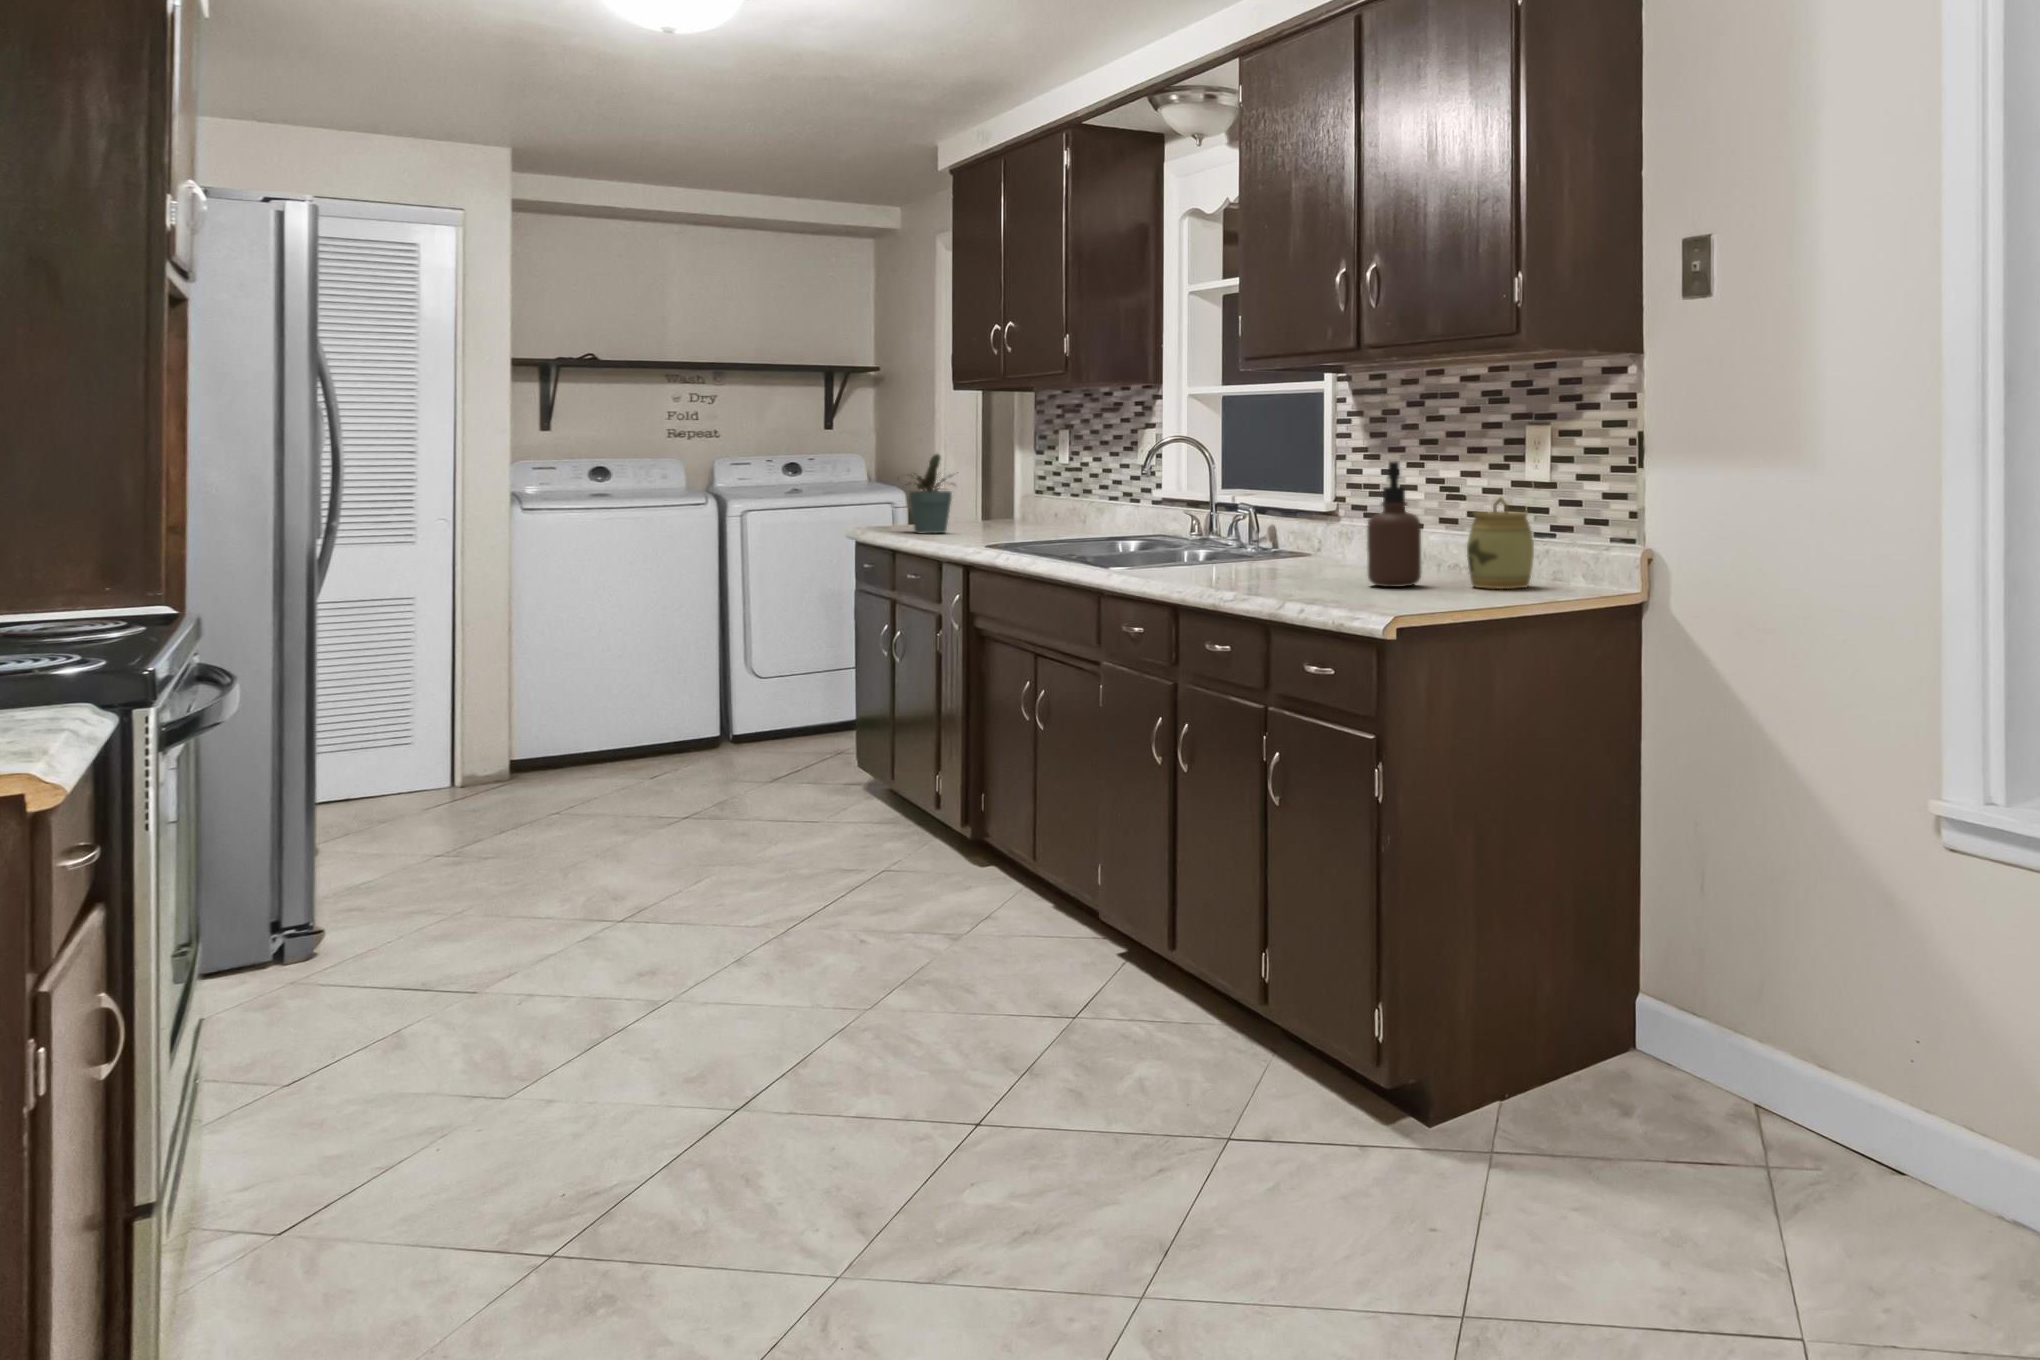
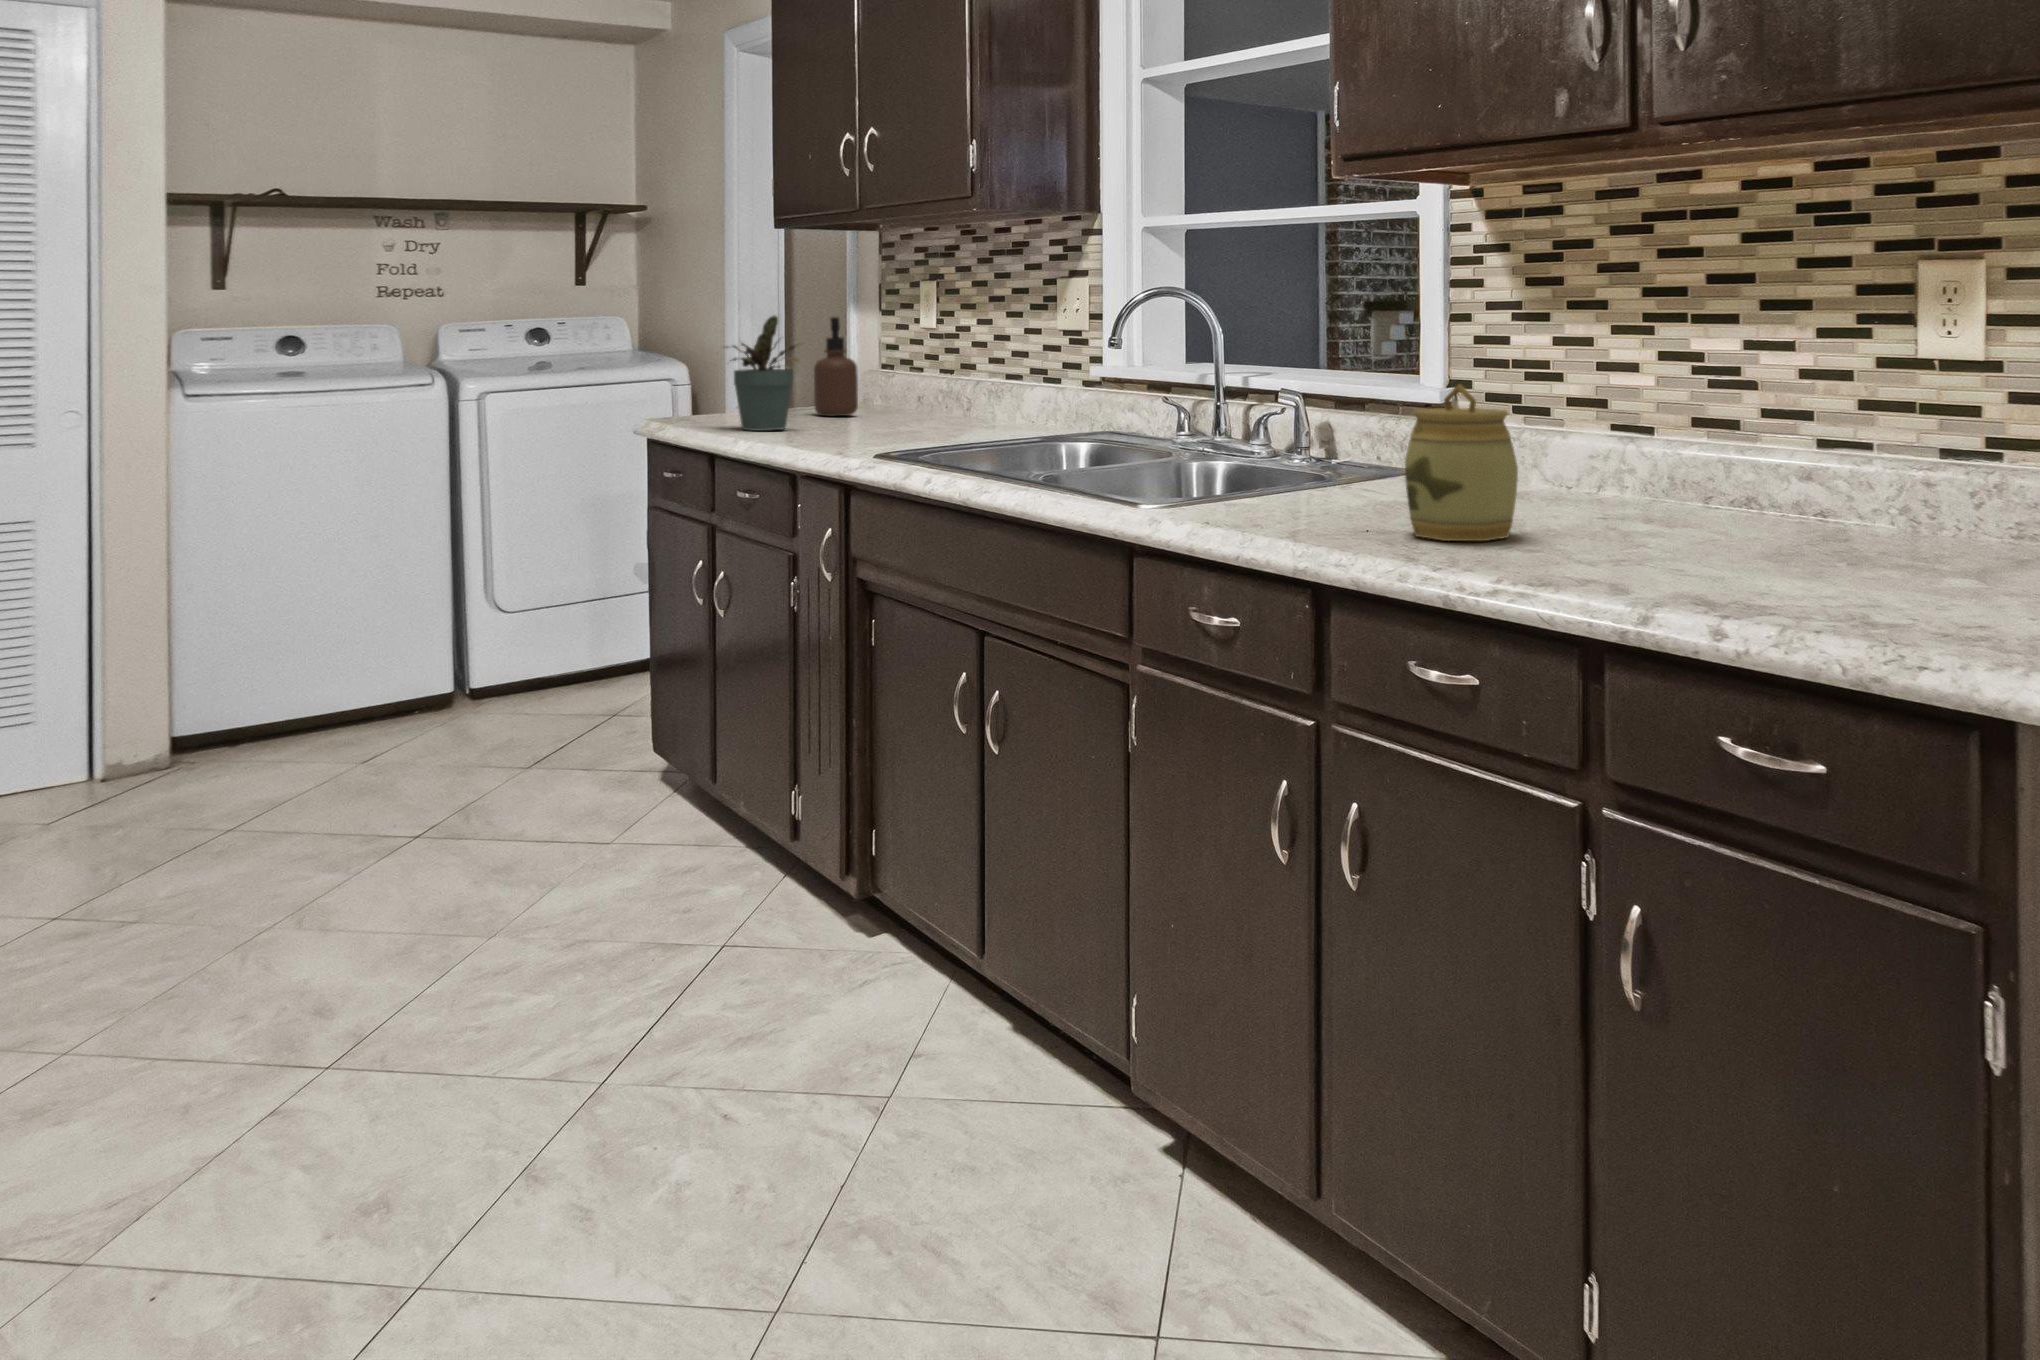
soap dispenser: present [1367,461,1421,587] -> present [814,317,858,416]
jar: present [1467,497,1534,589] -> present [1405,385,1518,541]

